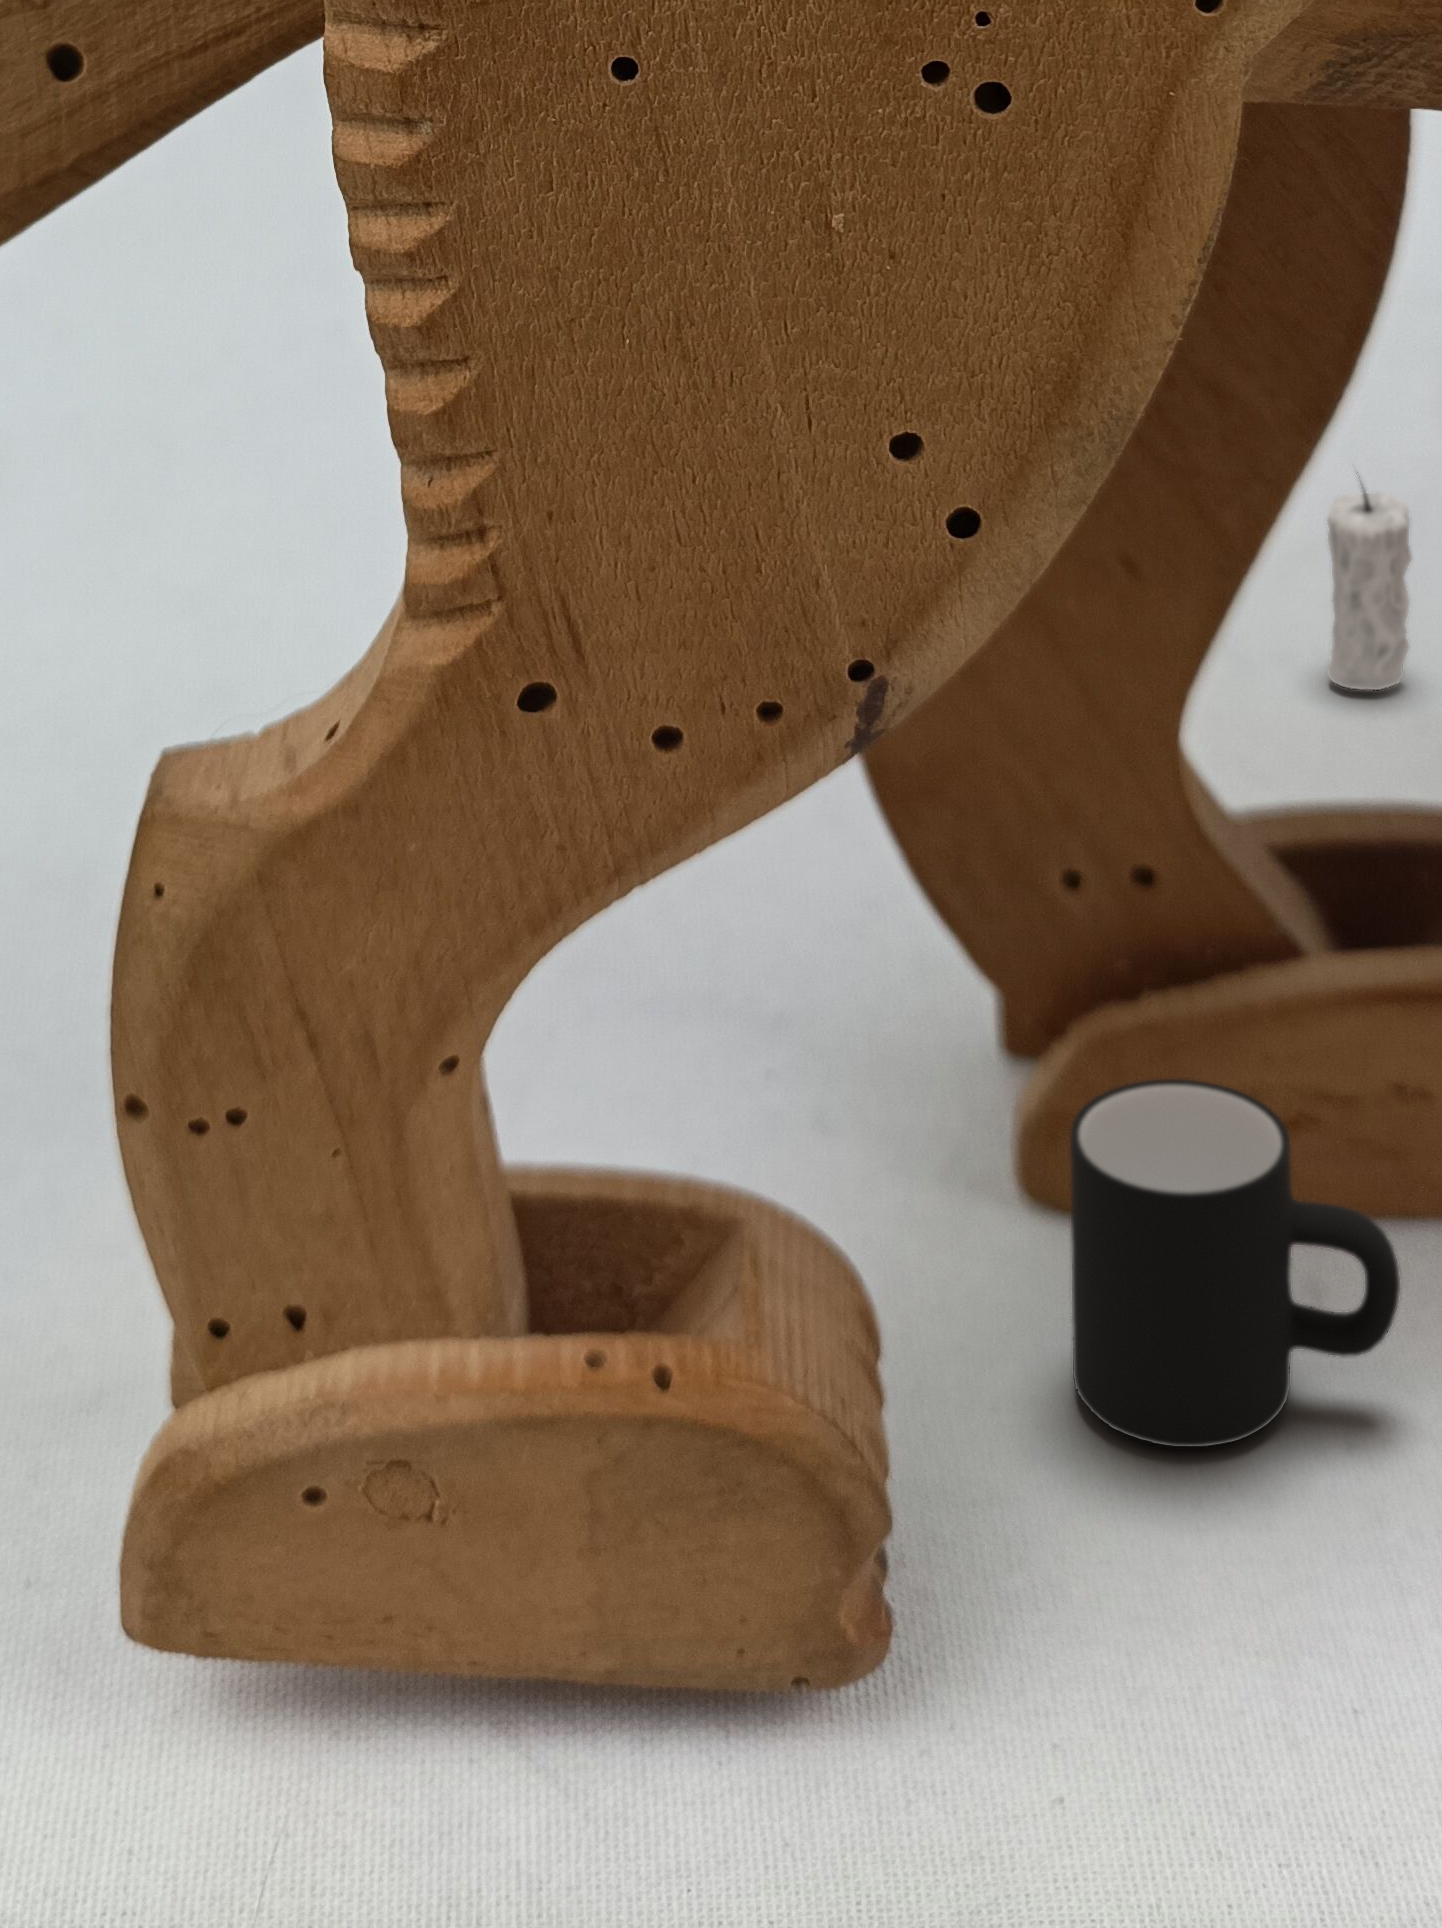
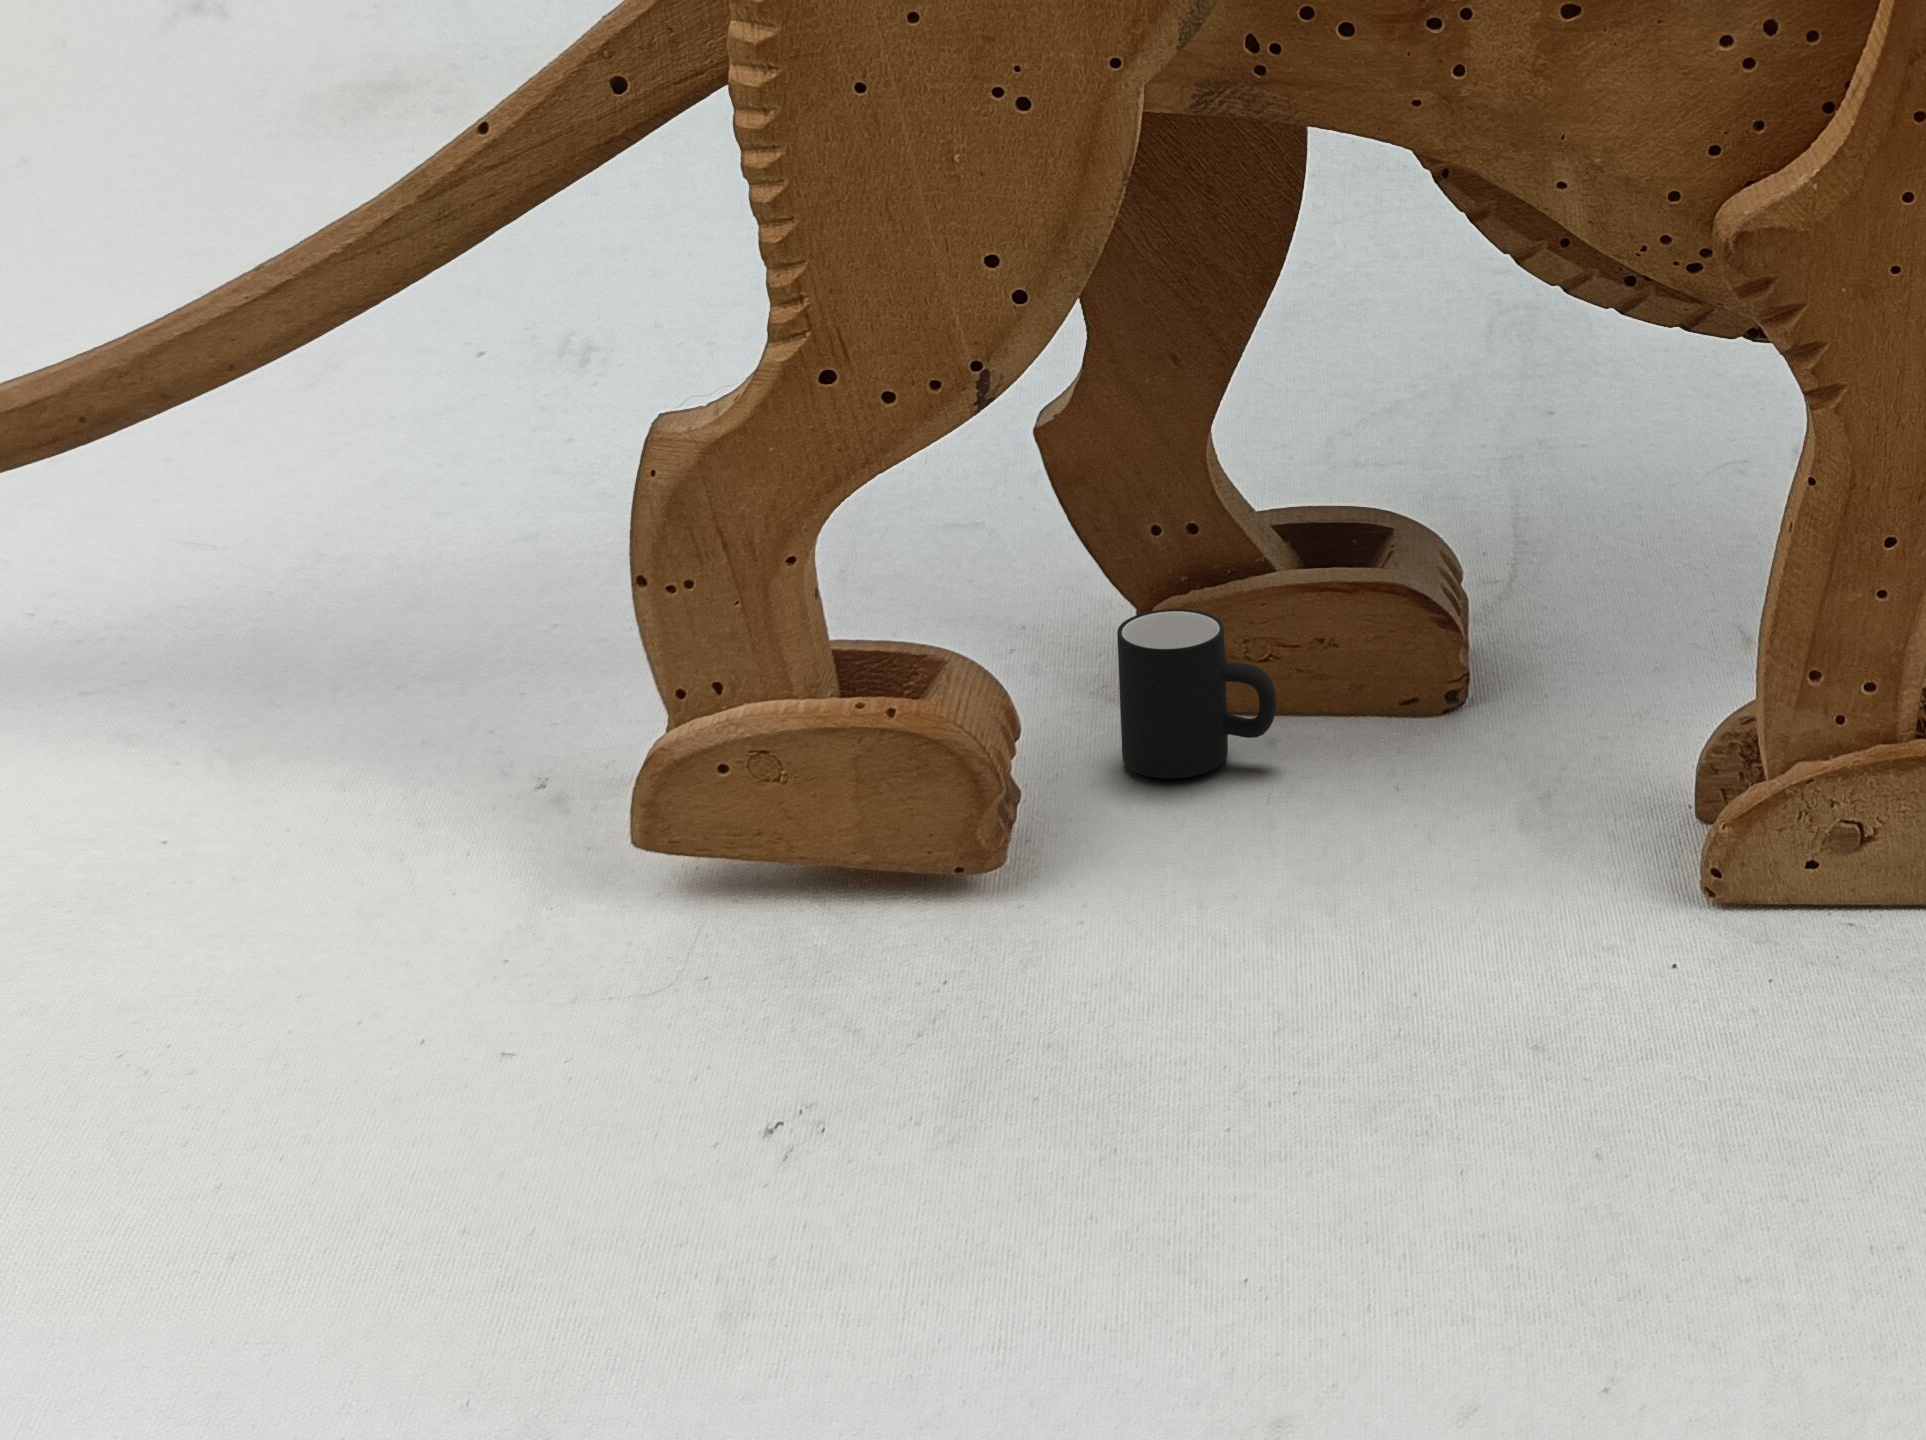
candle: present [1327,473,1412,690] -> none [1370,348,1418,477]

